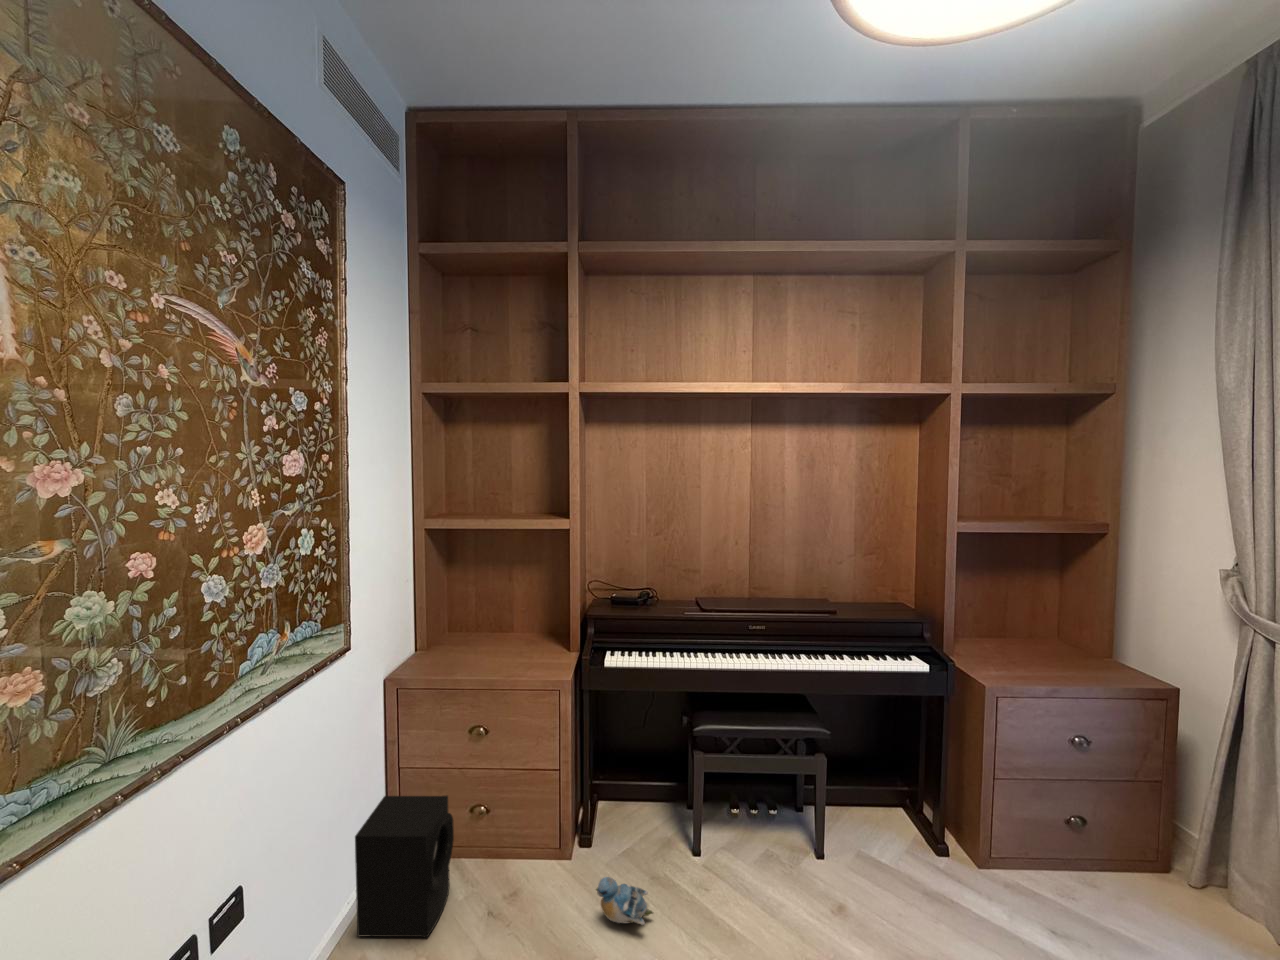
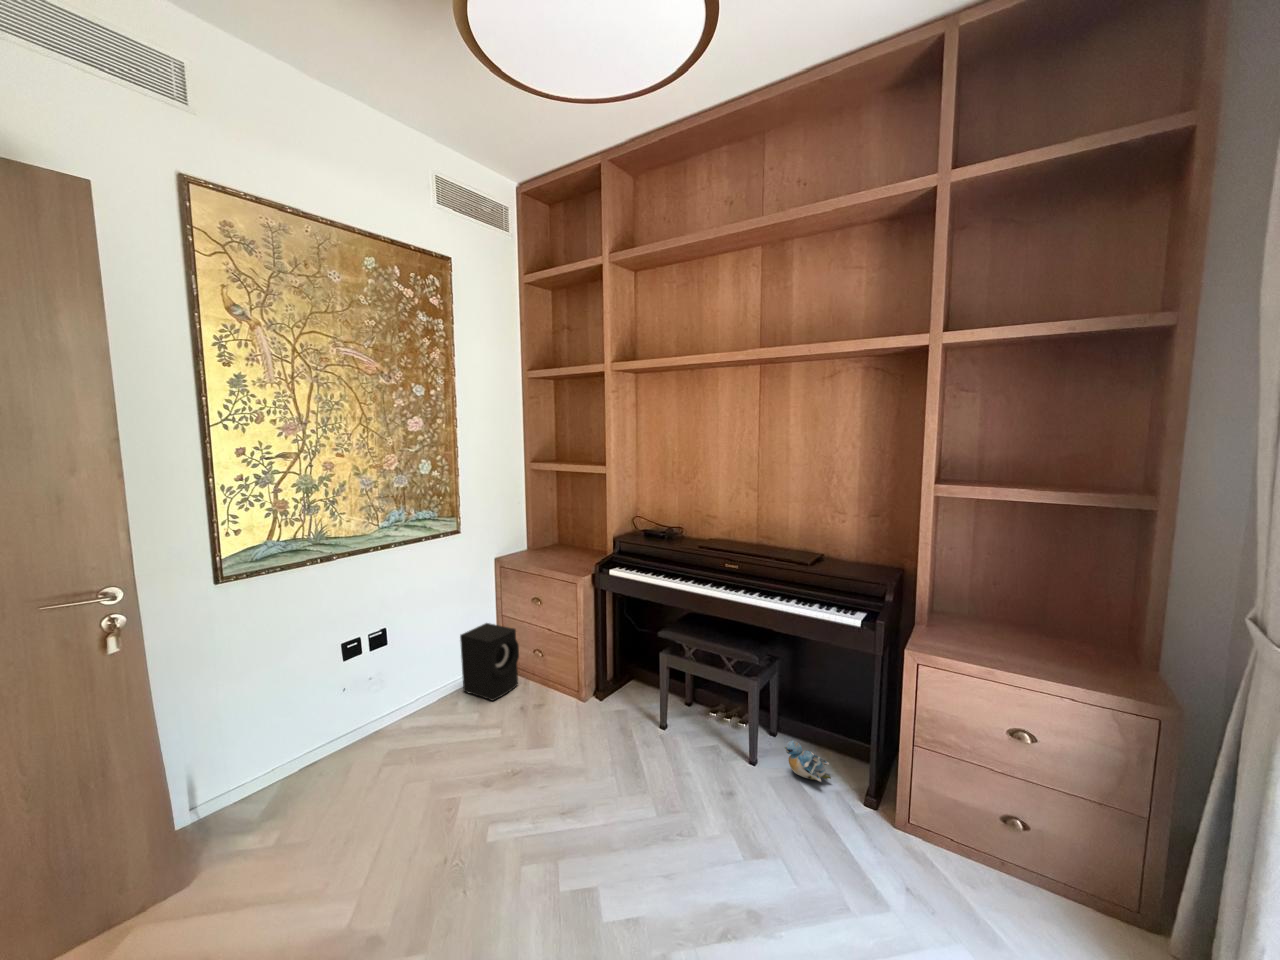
plush toy: present [596,877,653,925] -> present [785,741,831,782]

